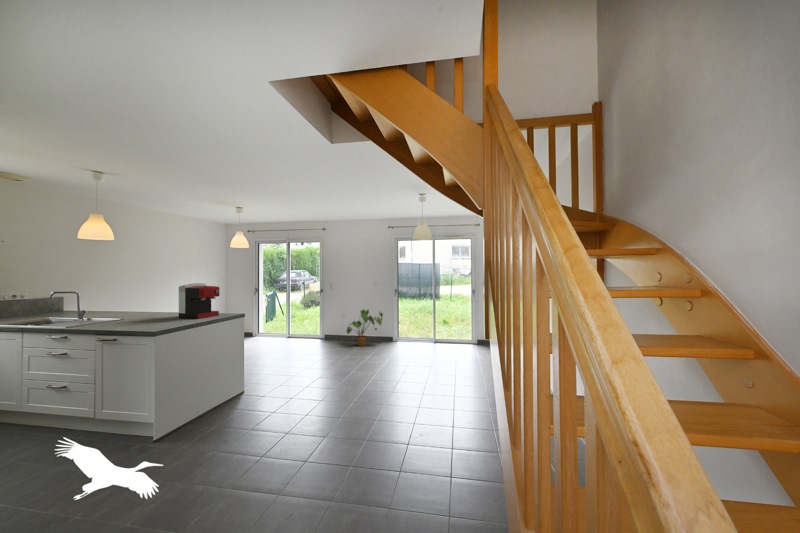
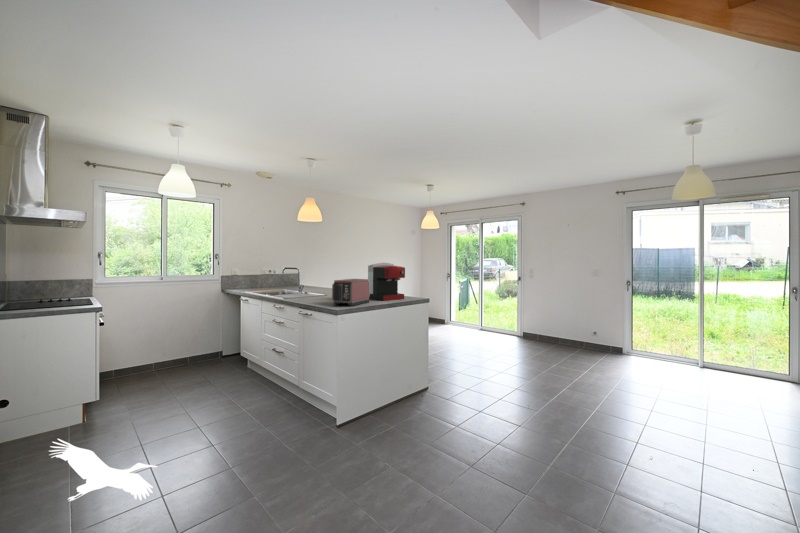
toaster: none [143,300,184,327] -> present [332,279,370,306]
house plant: present [347,310,383,346] -> none [552,307,606,354]

